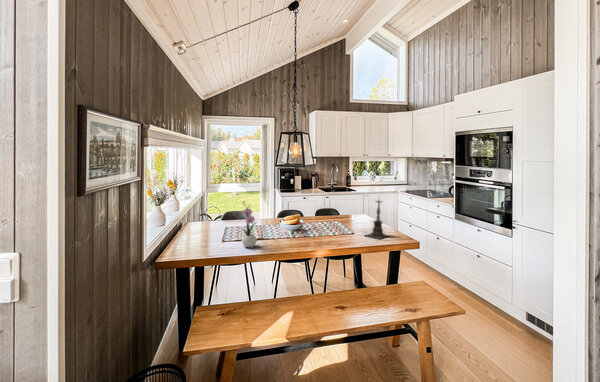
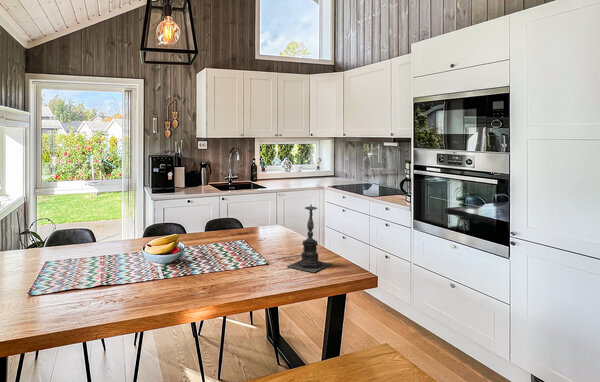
flower arrangement: present [242,202,257,247] -> none [34,221,77,318]

